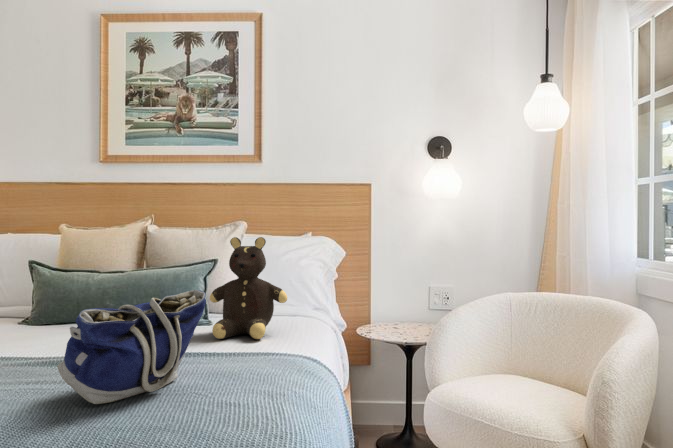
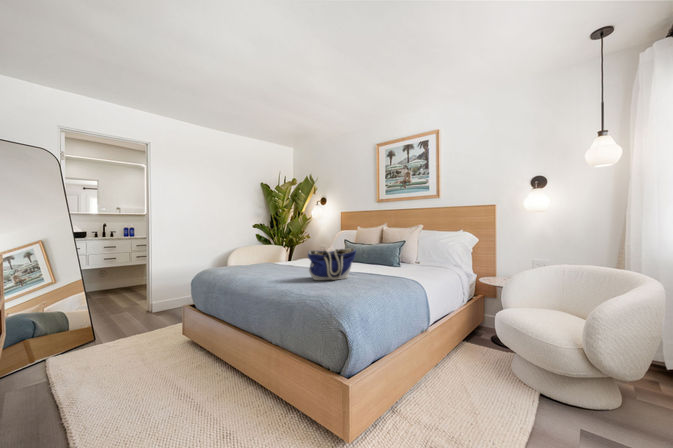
teddy bear: present [210,237,287,339] -> none [384,231,418,272]

